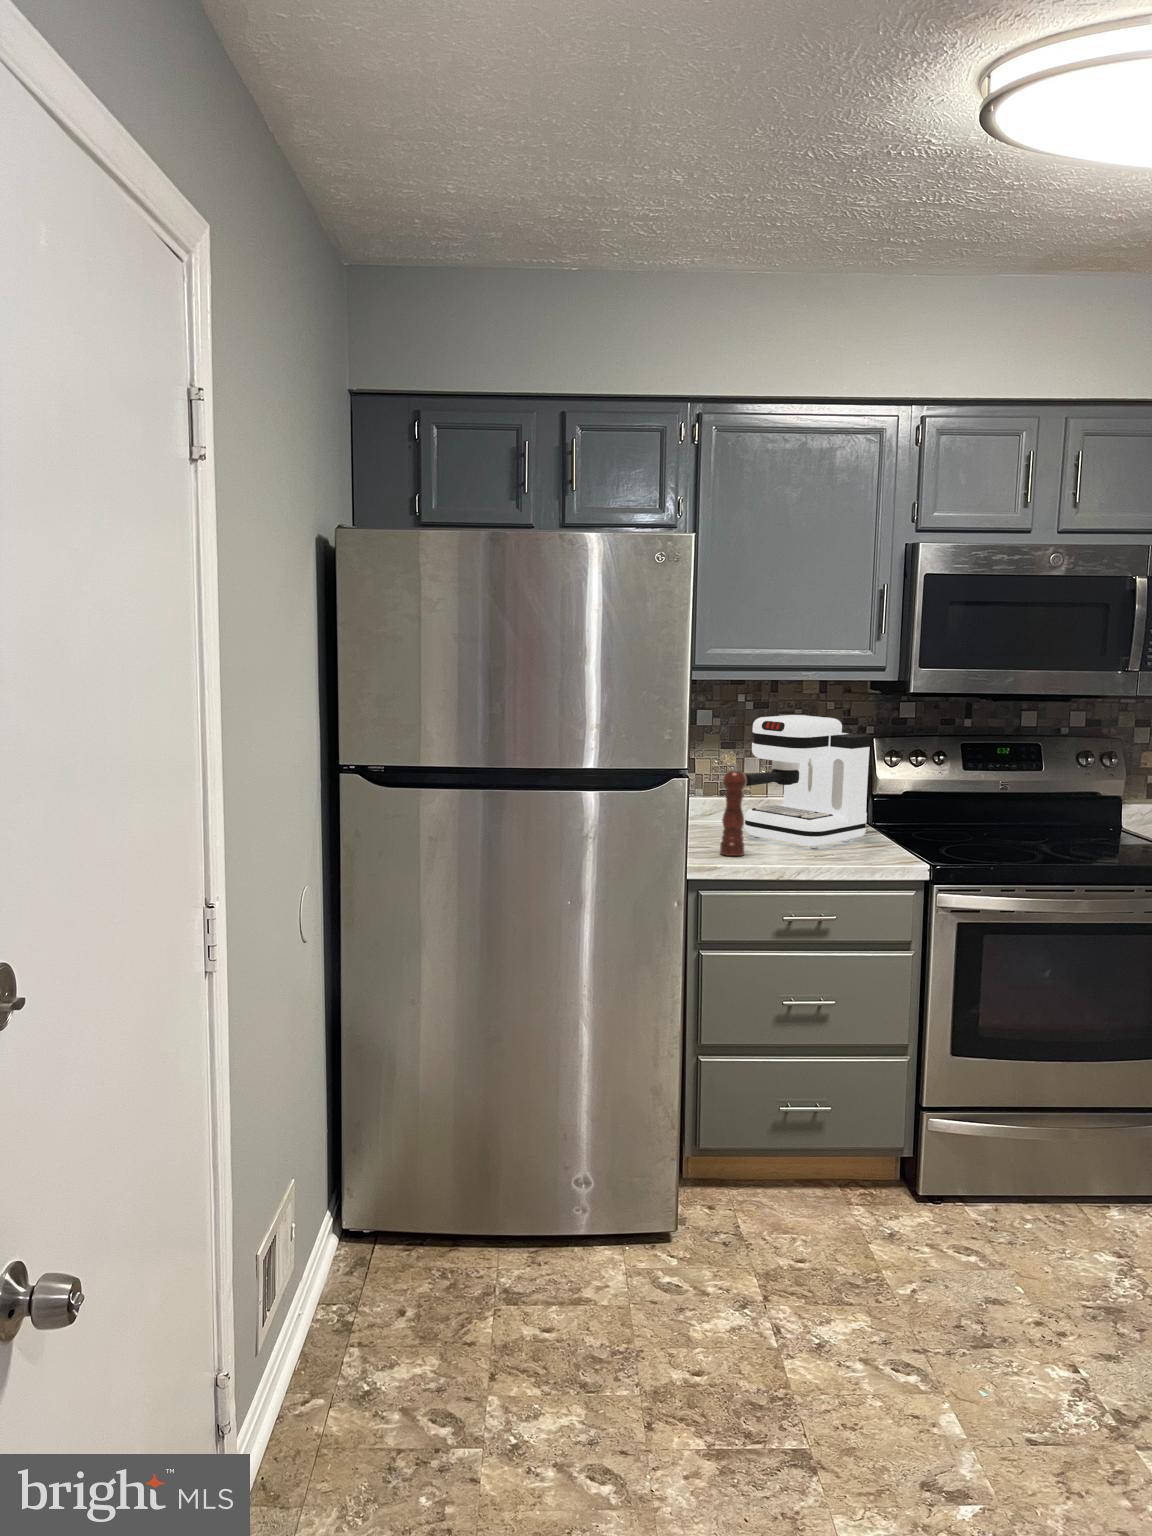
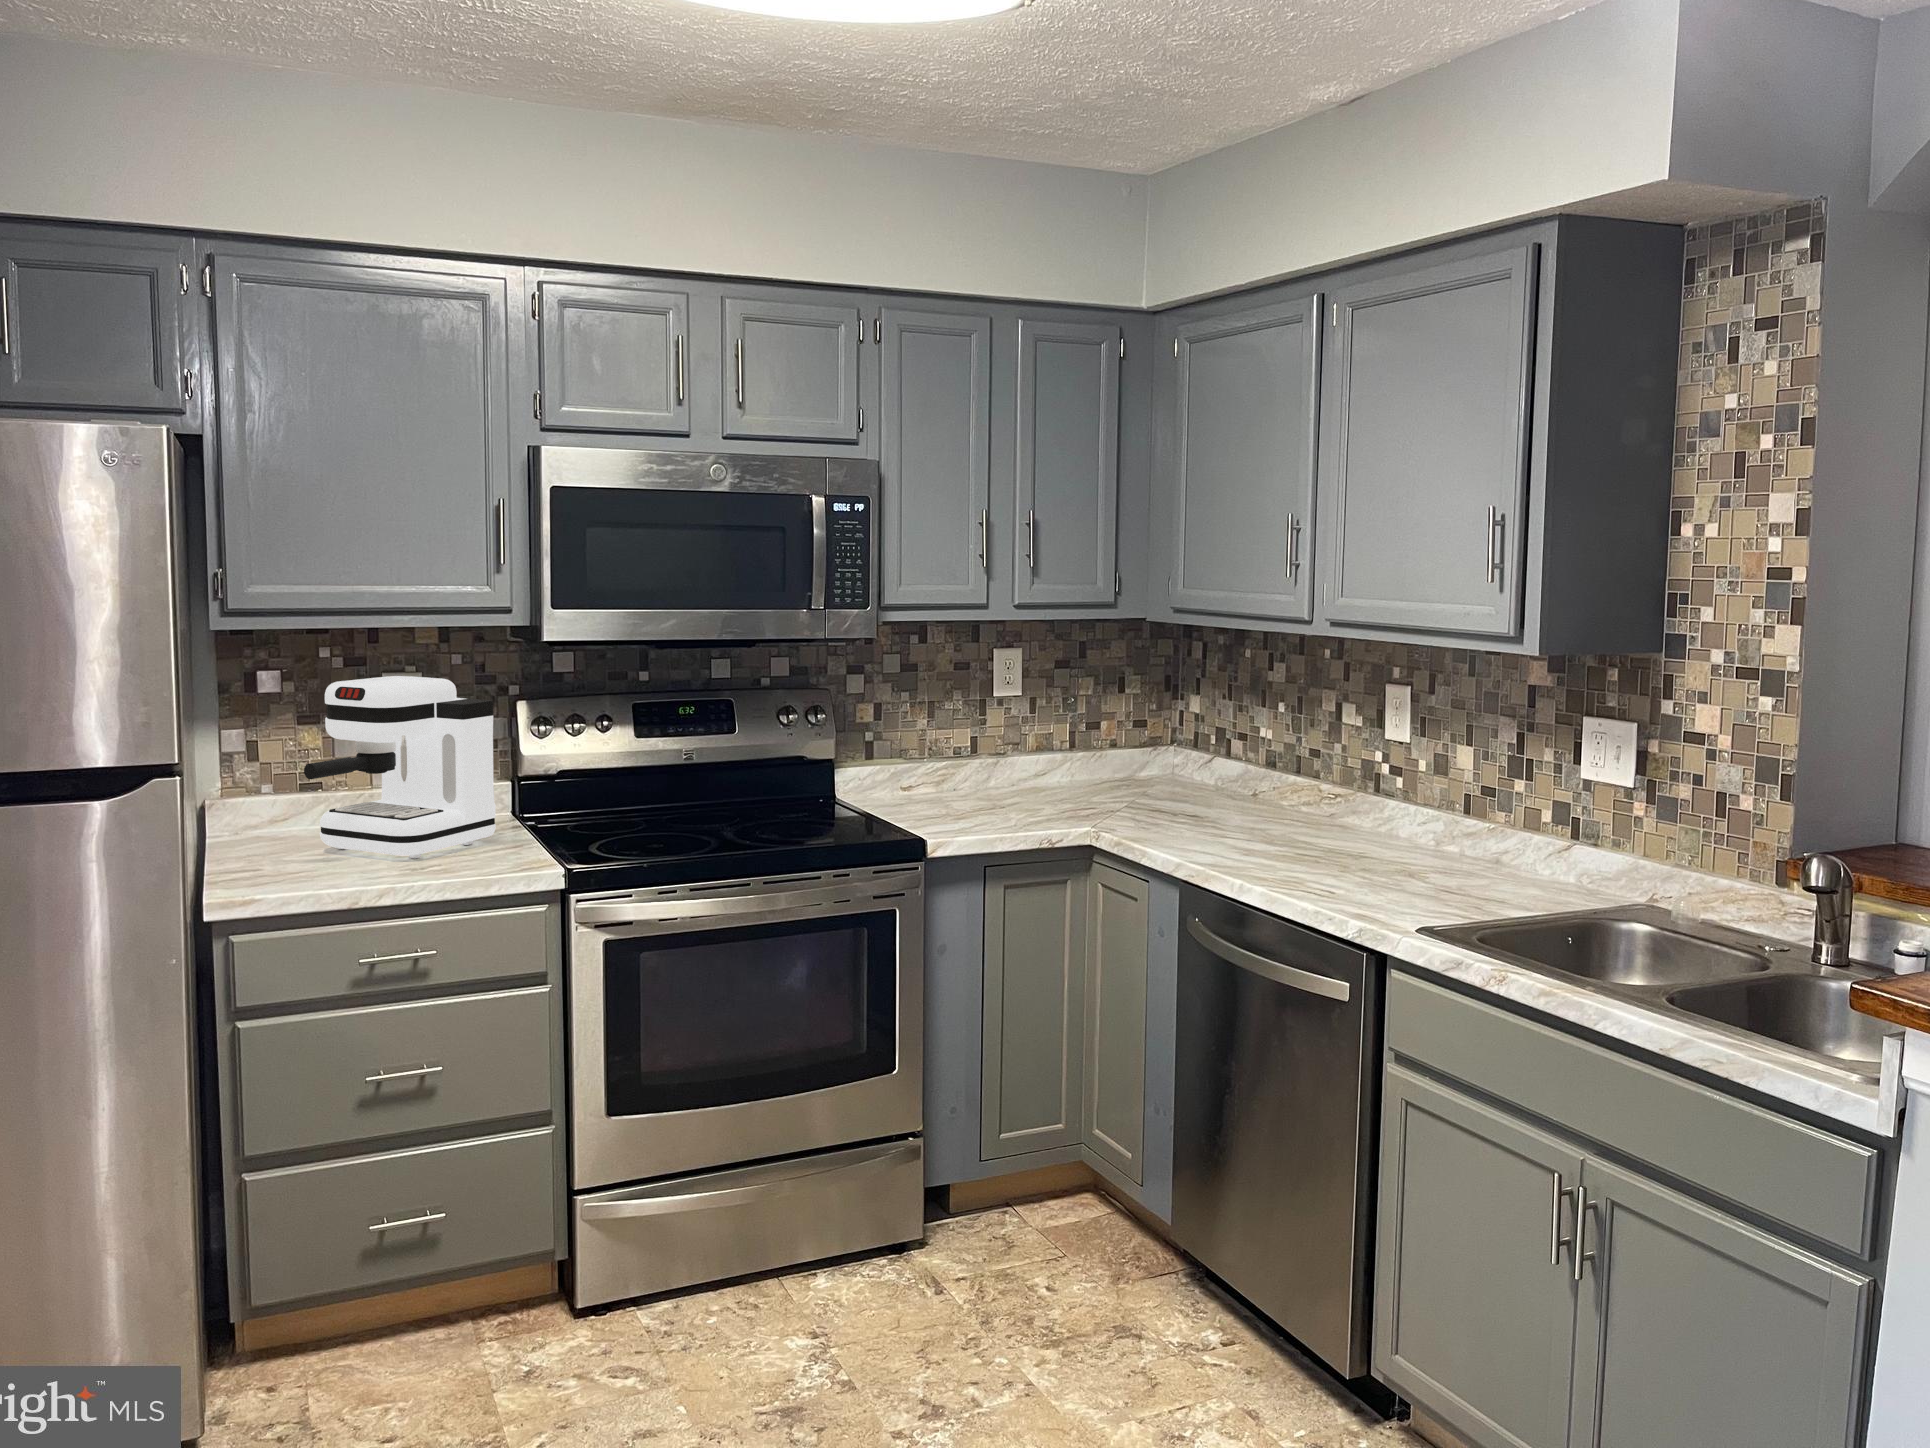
pepper mill: present [720,764,747,856] -> none [263,750,302,881]

